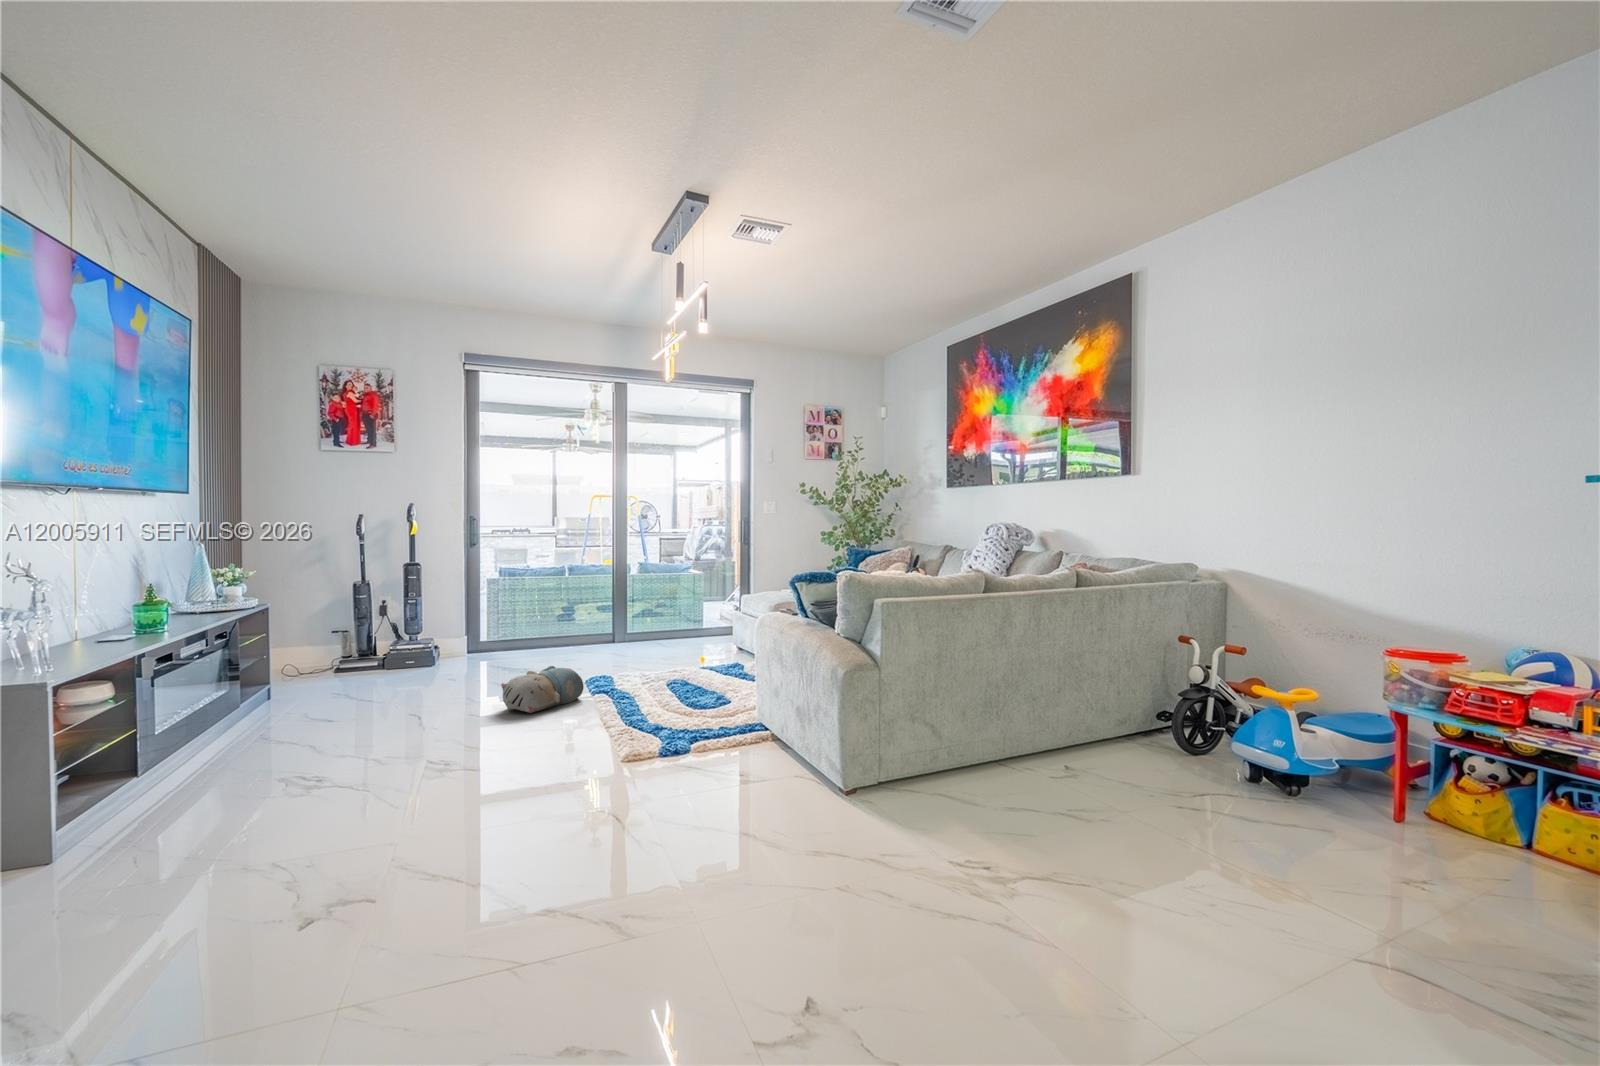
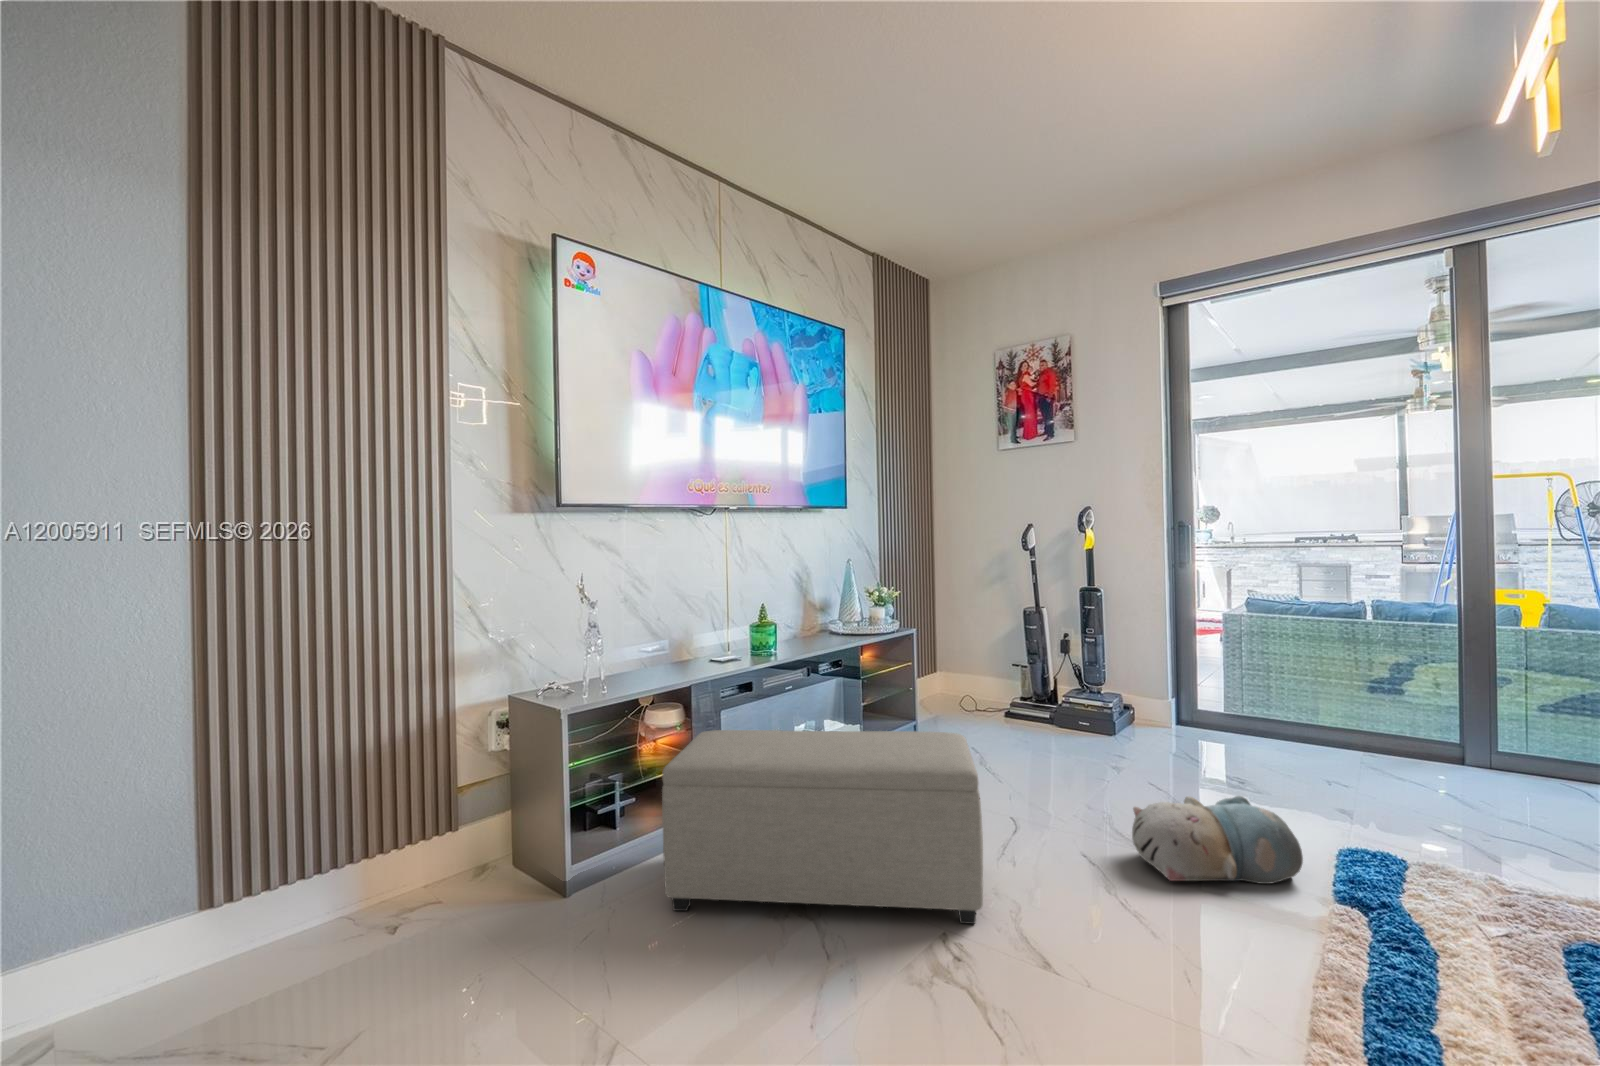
ottoman: none [161,656,454,832] -> present [662,730,983,924]

